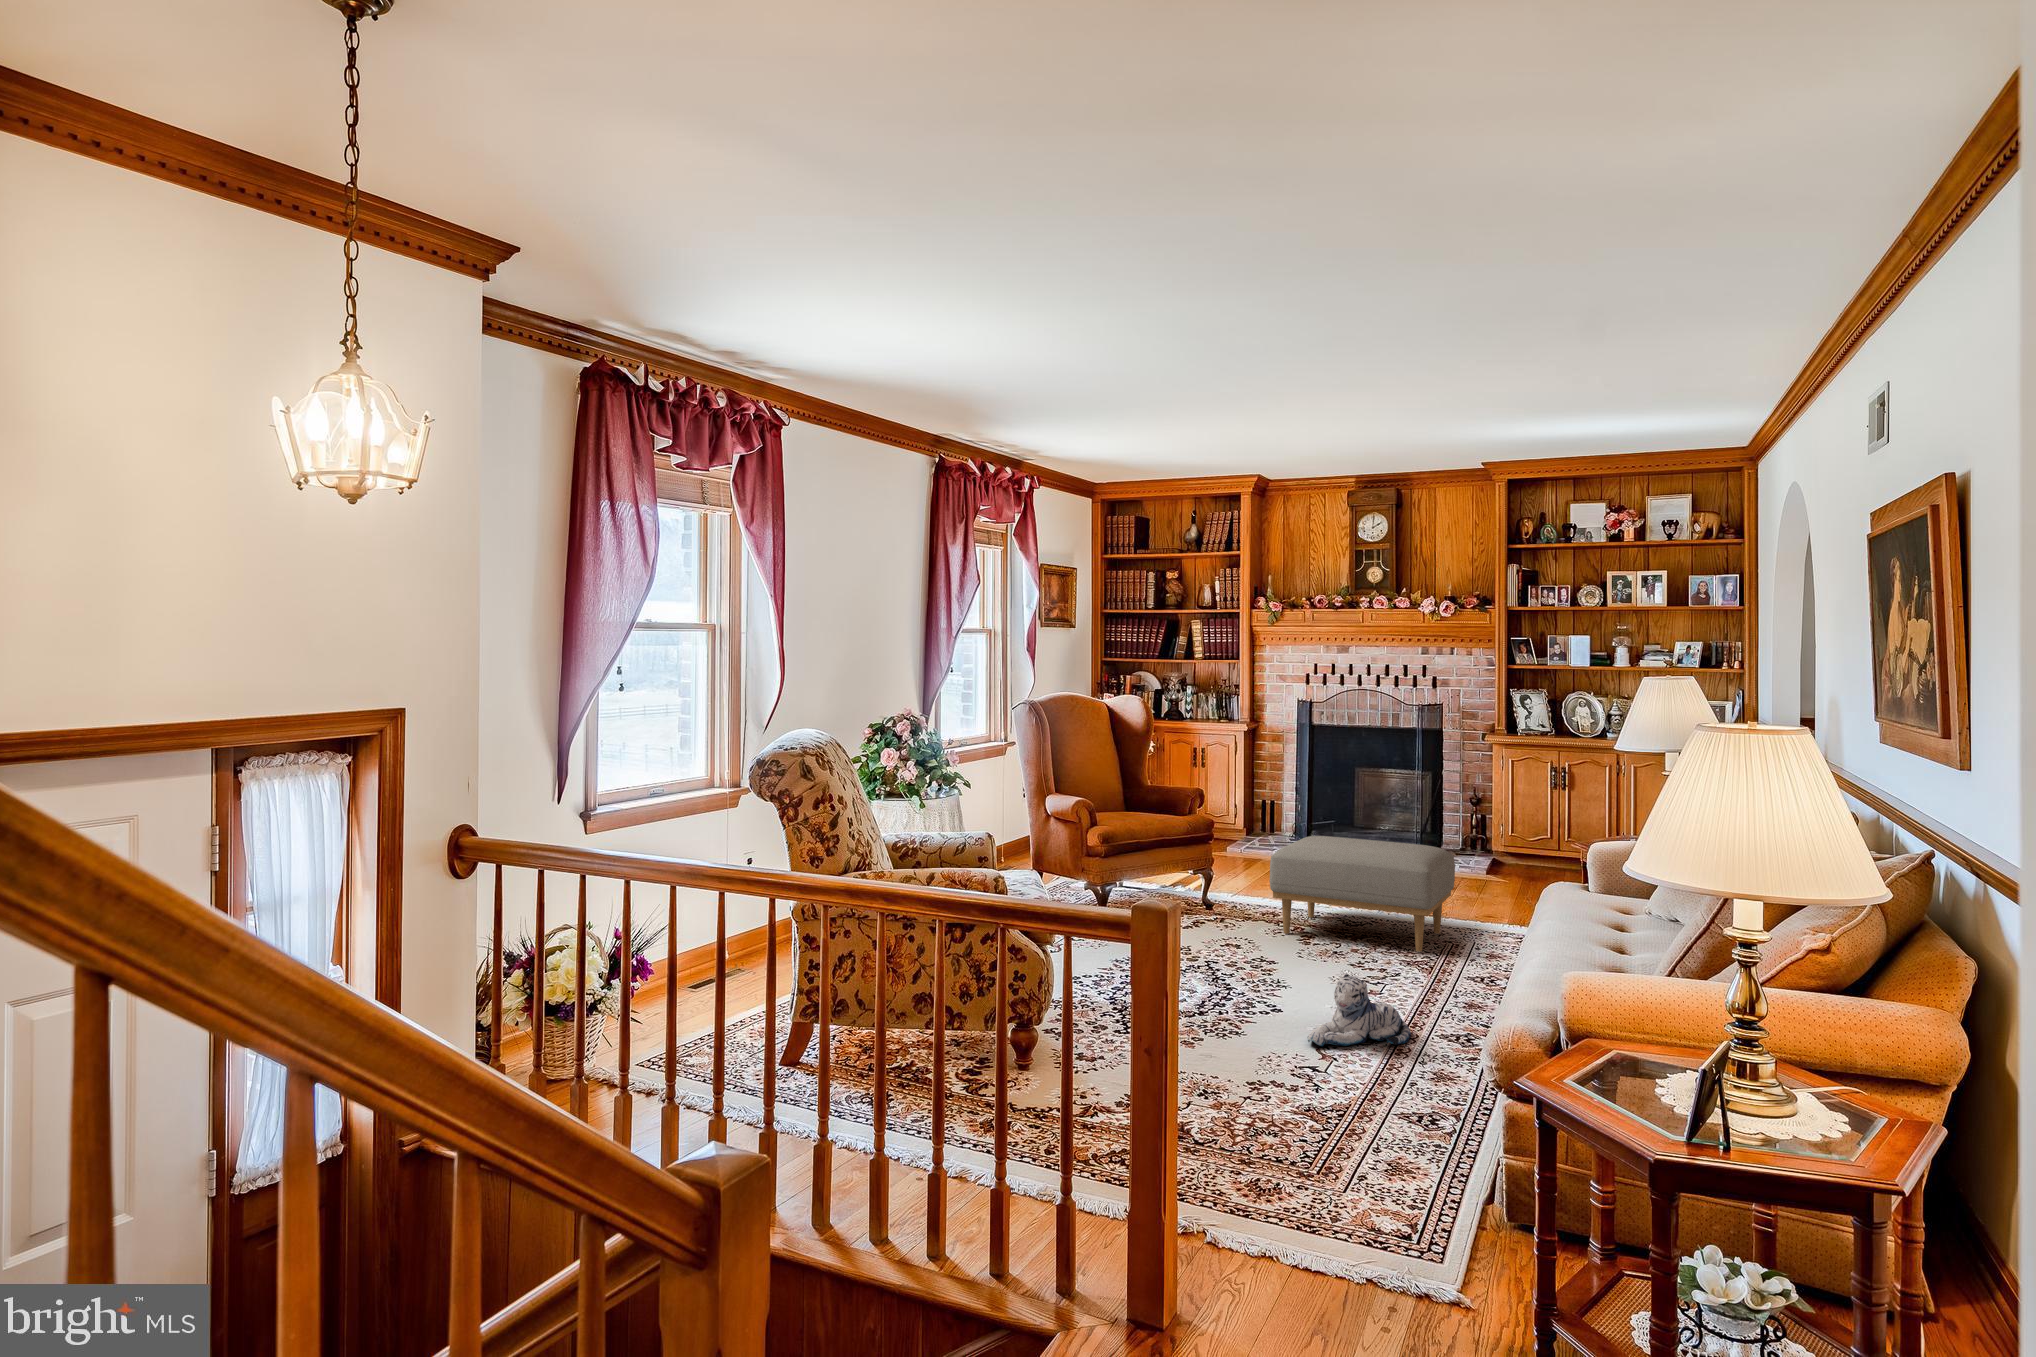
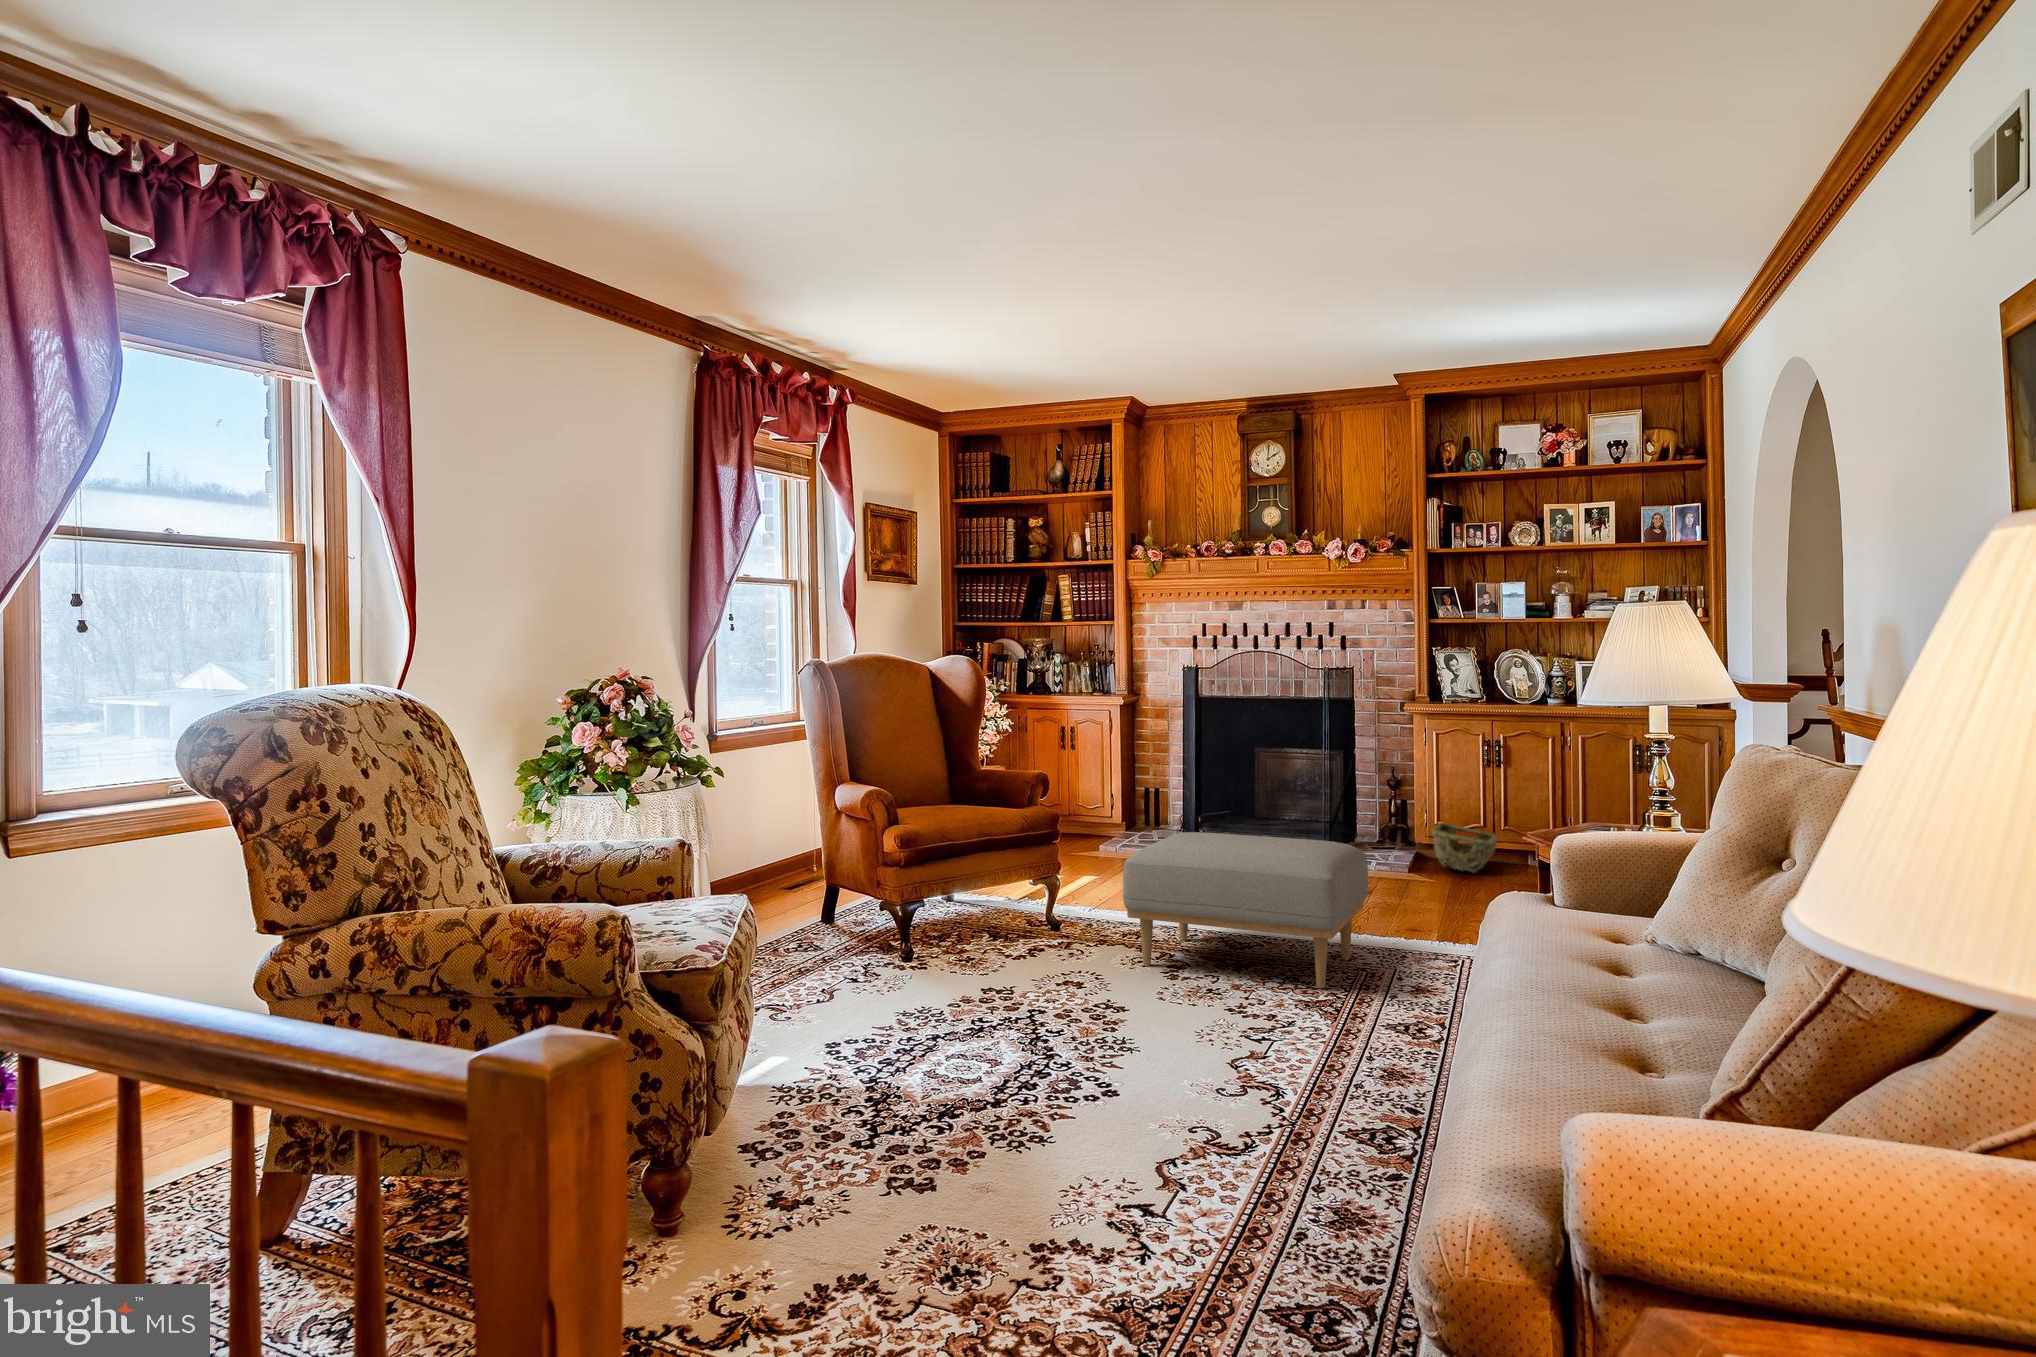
woven basket: none [1506,833,1561,874] -> present [1432,823,1498,872]
plush toy: present [1307,974,1411,1046] -> none [1142,1044,1302,1162]

